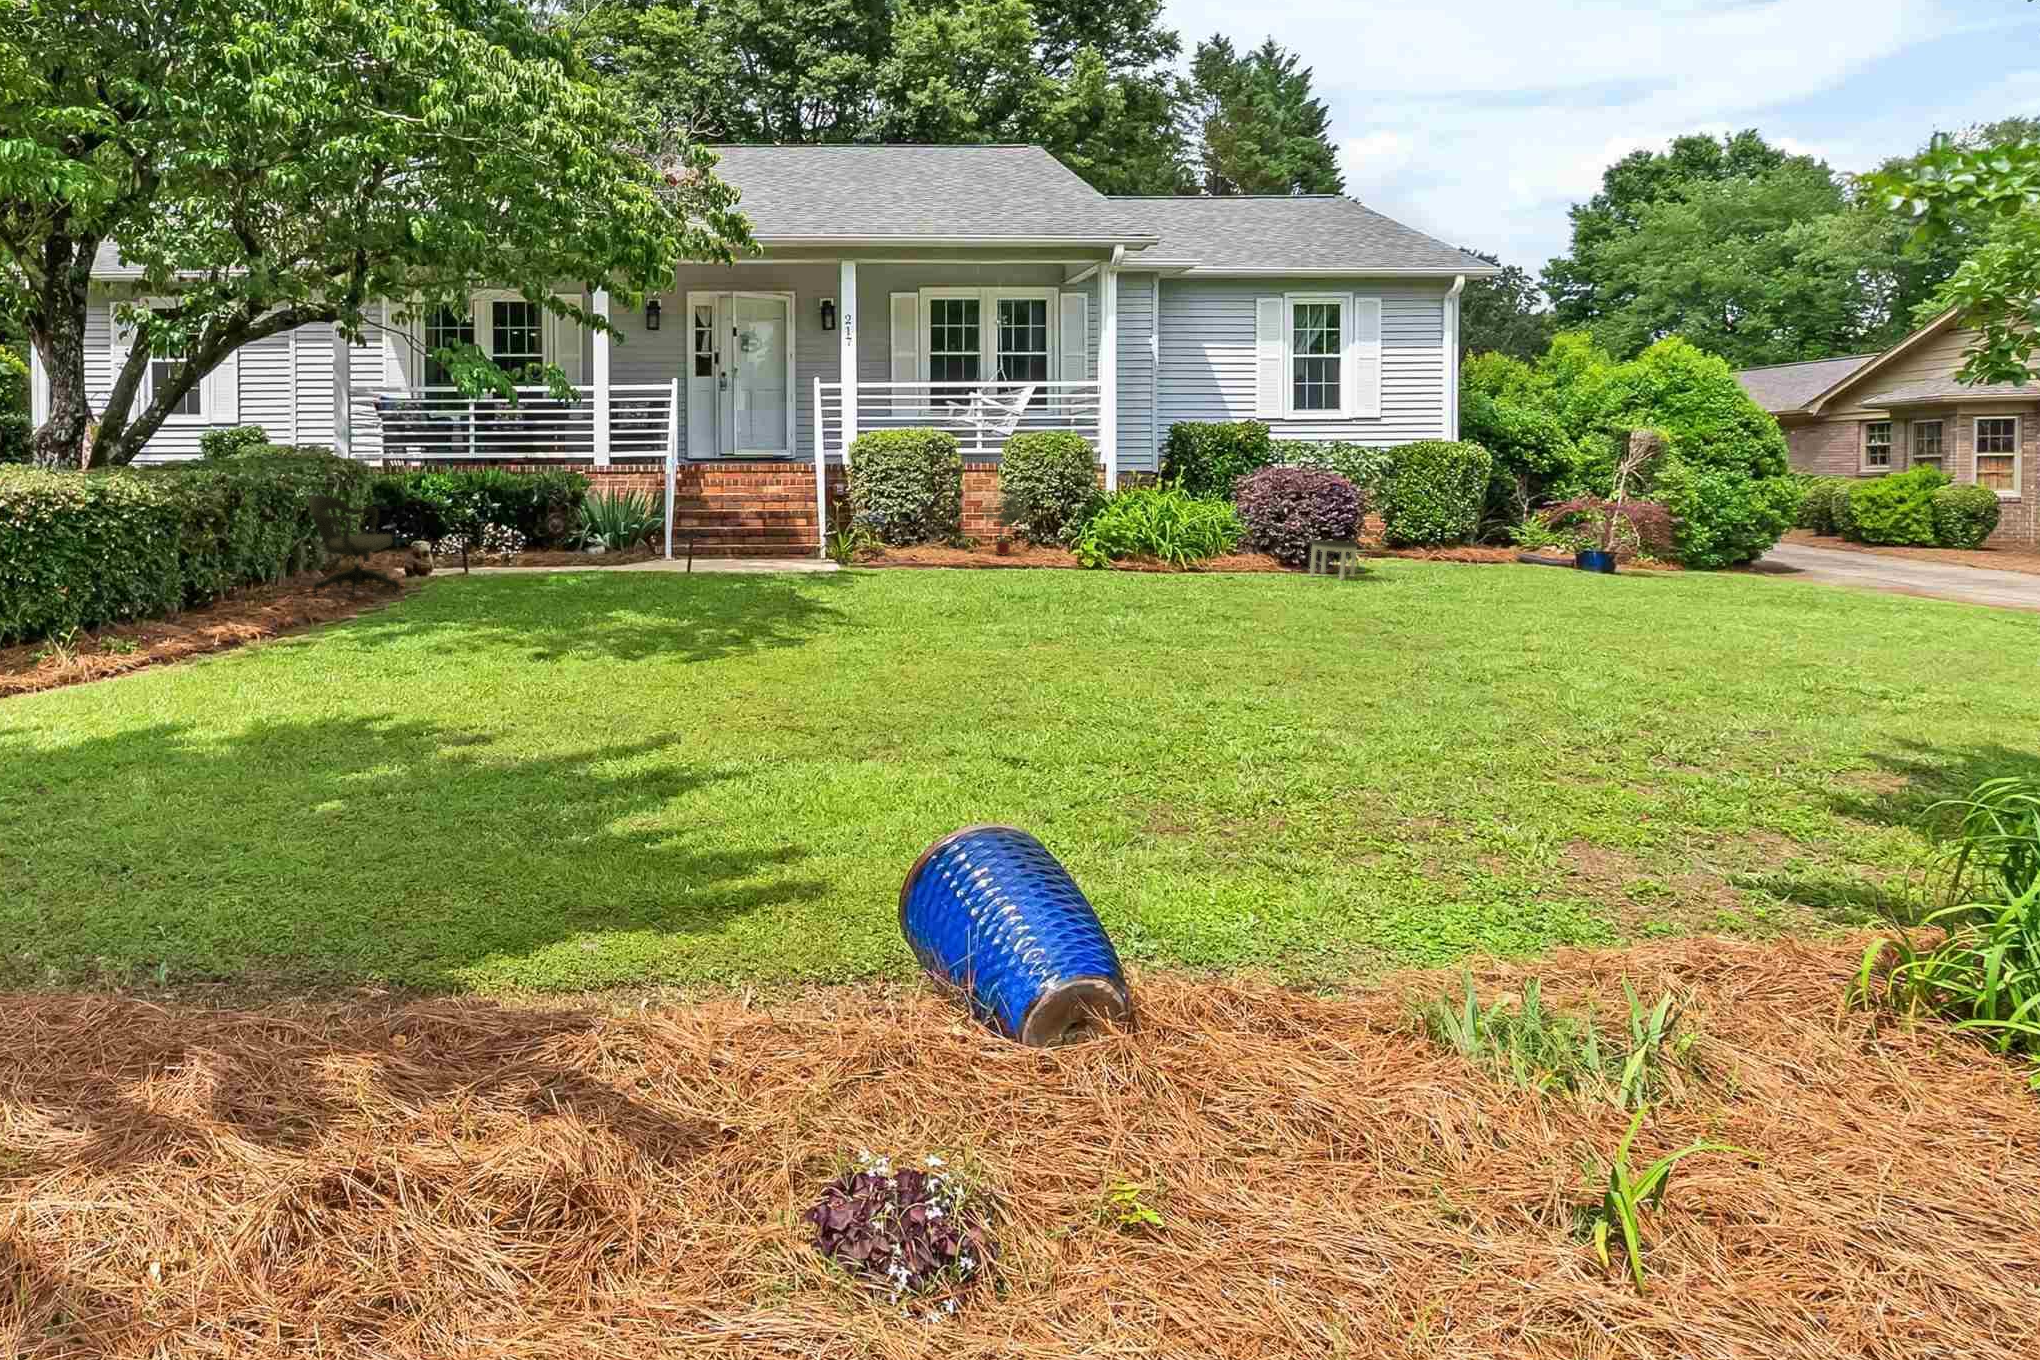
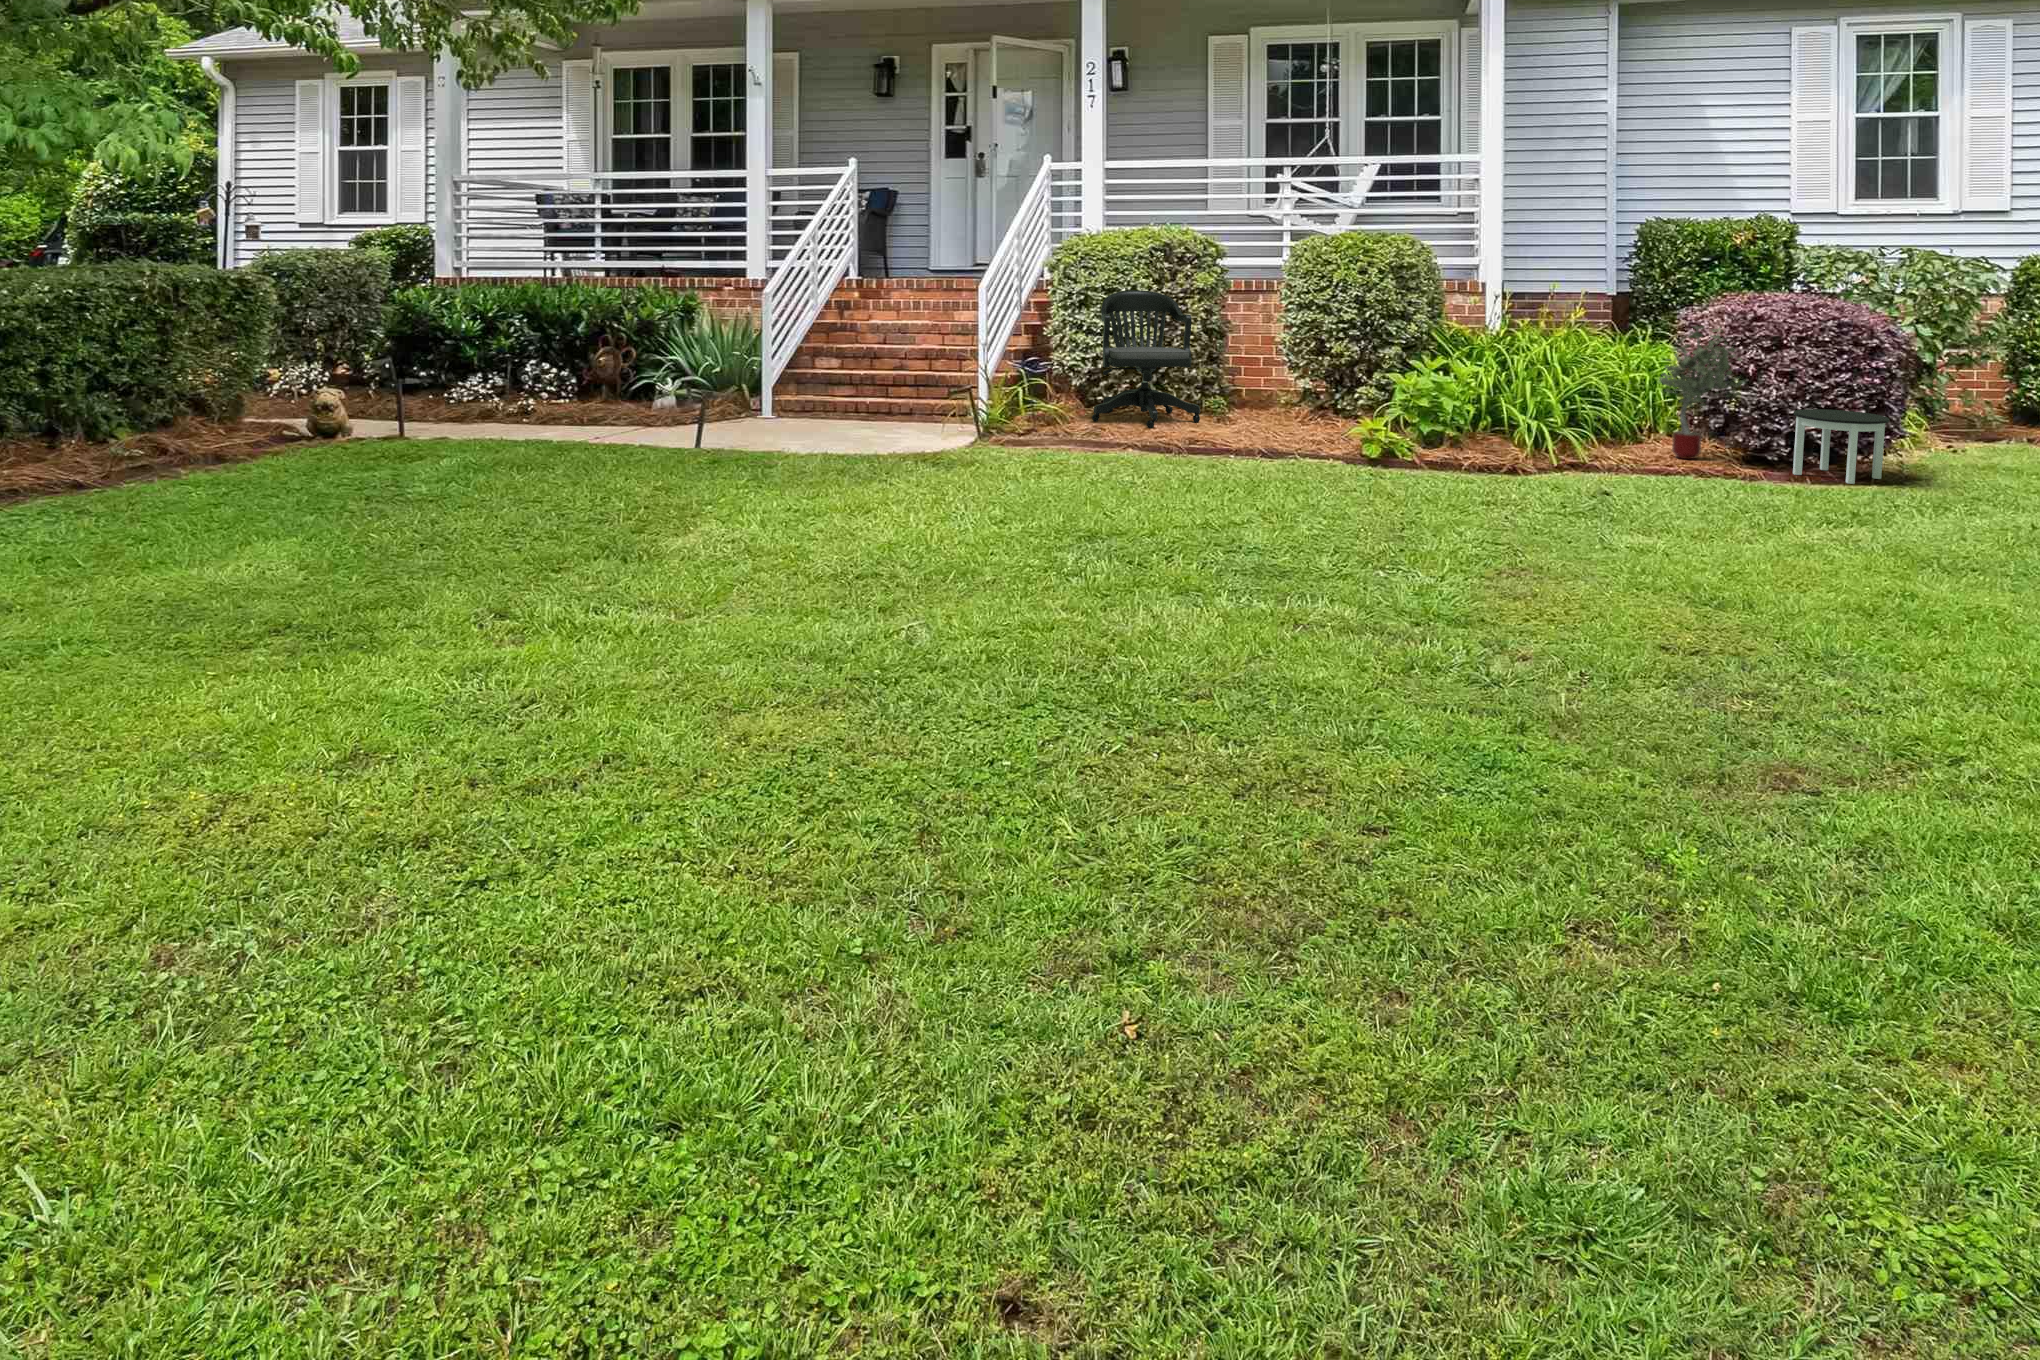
potted tree: present [984,485,1029,556] -> present [1659,326,1744,459]
chair: present [308,494,399,600] -> present [1092,290,1200,428]

